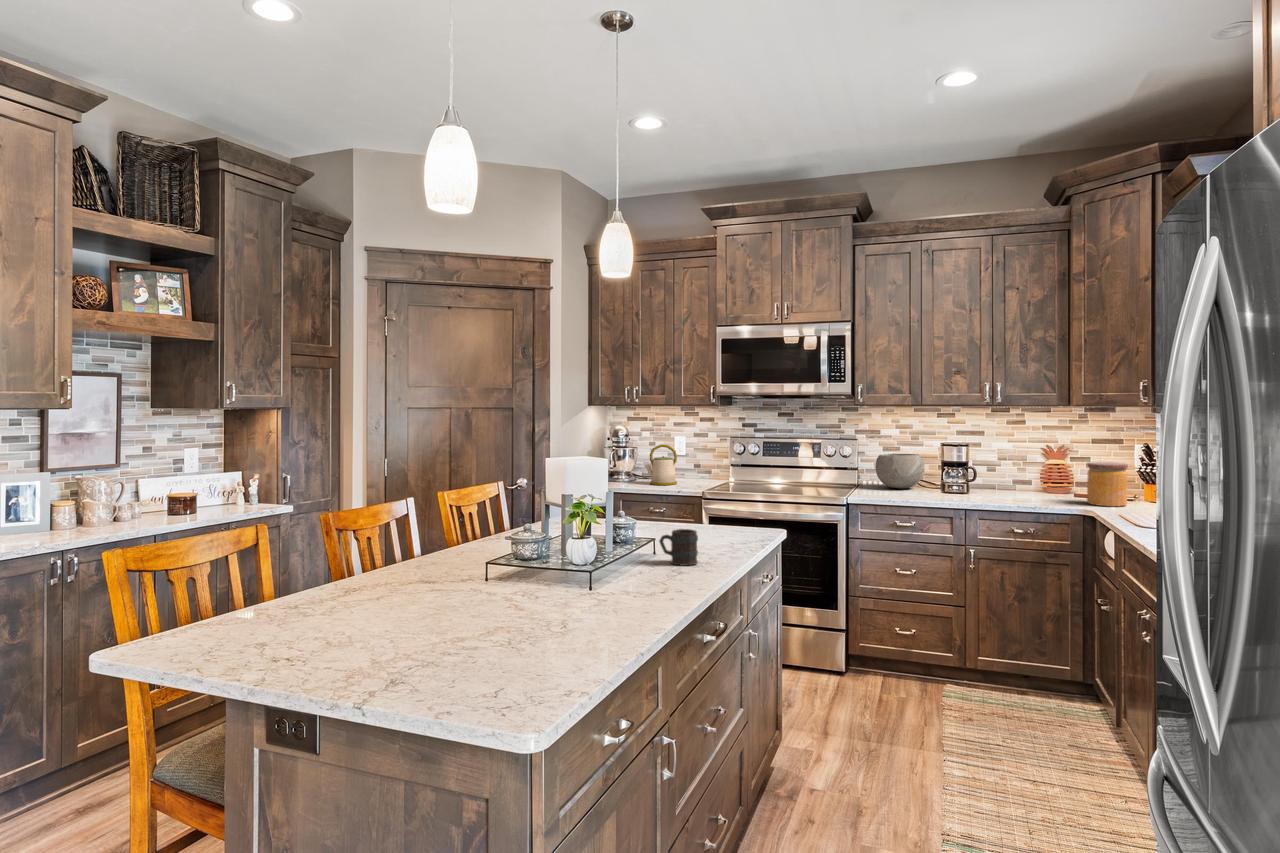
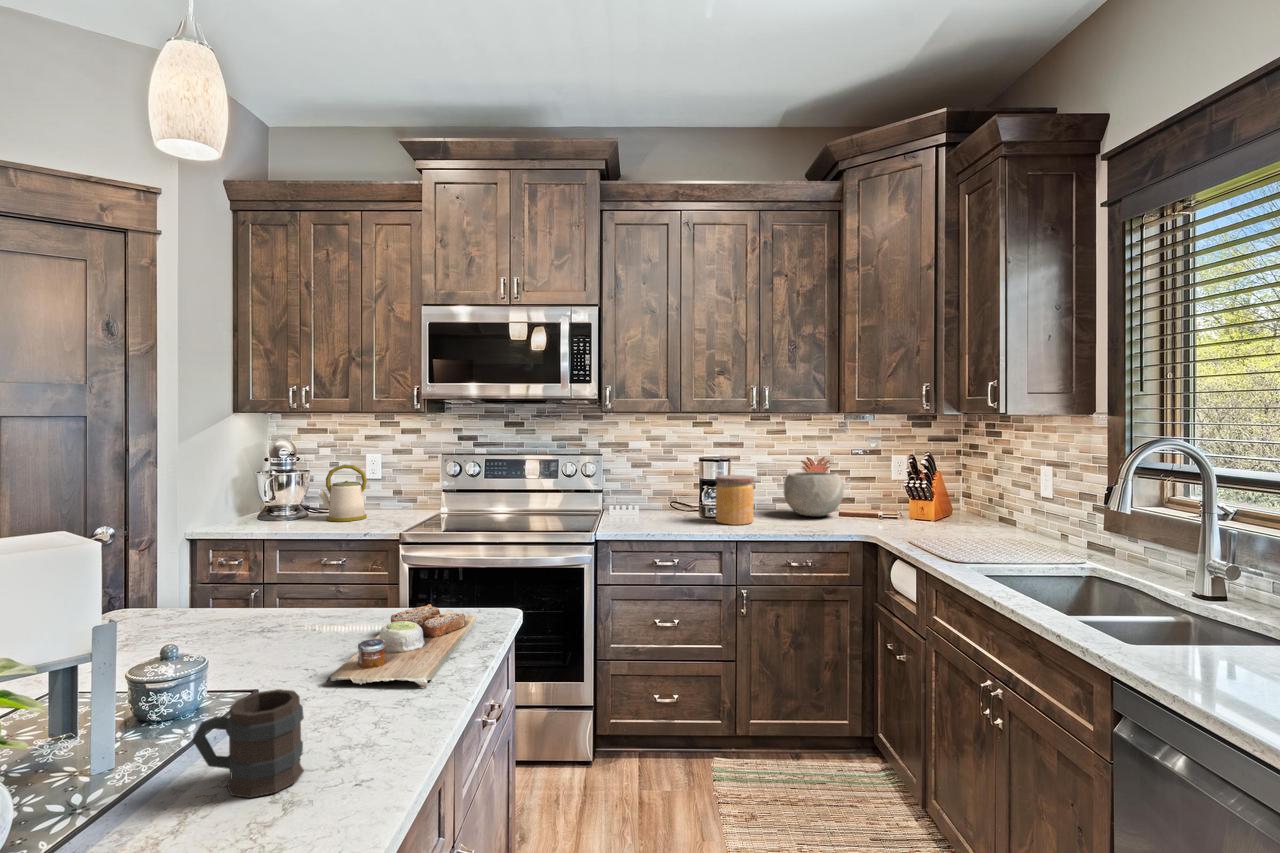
bowl: present [875,454,924,489] -> present [784,472,844,517]
jar: present [1087,462,1128,506] -> present [716,475,754,525]
cutting board: none [693,521,763,550] -> present [327,604,476,688]

